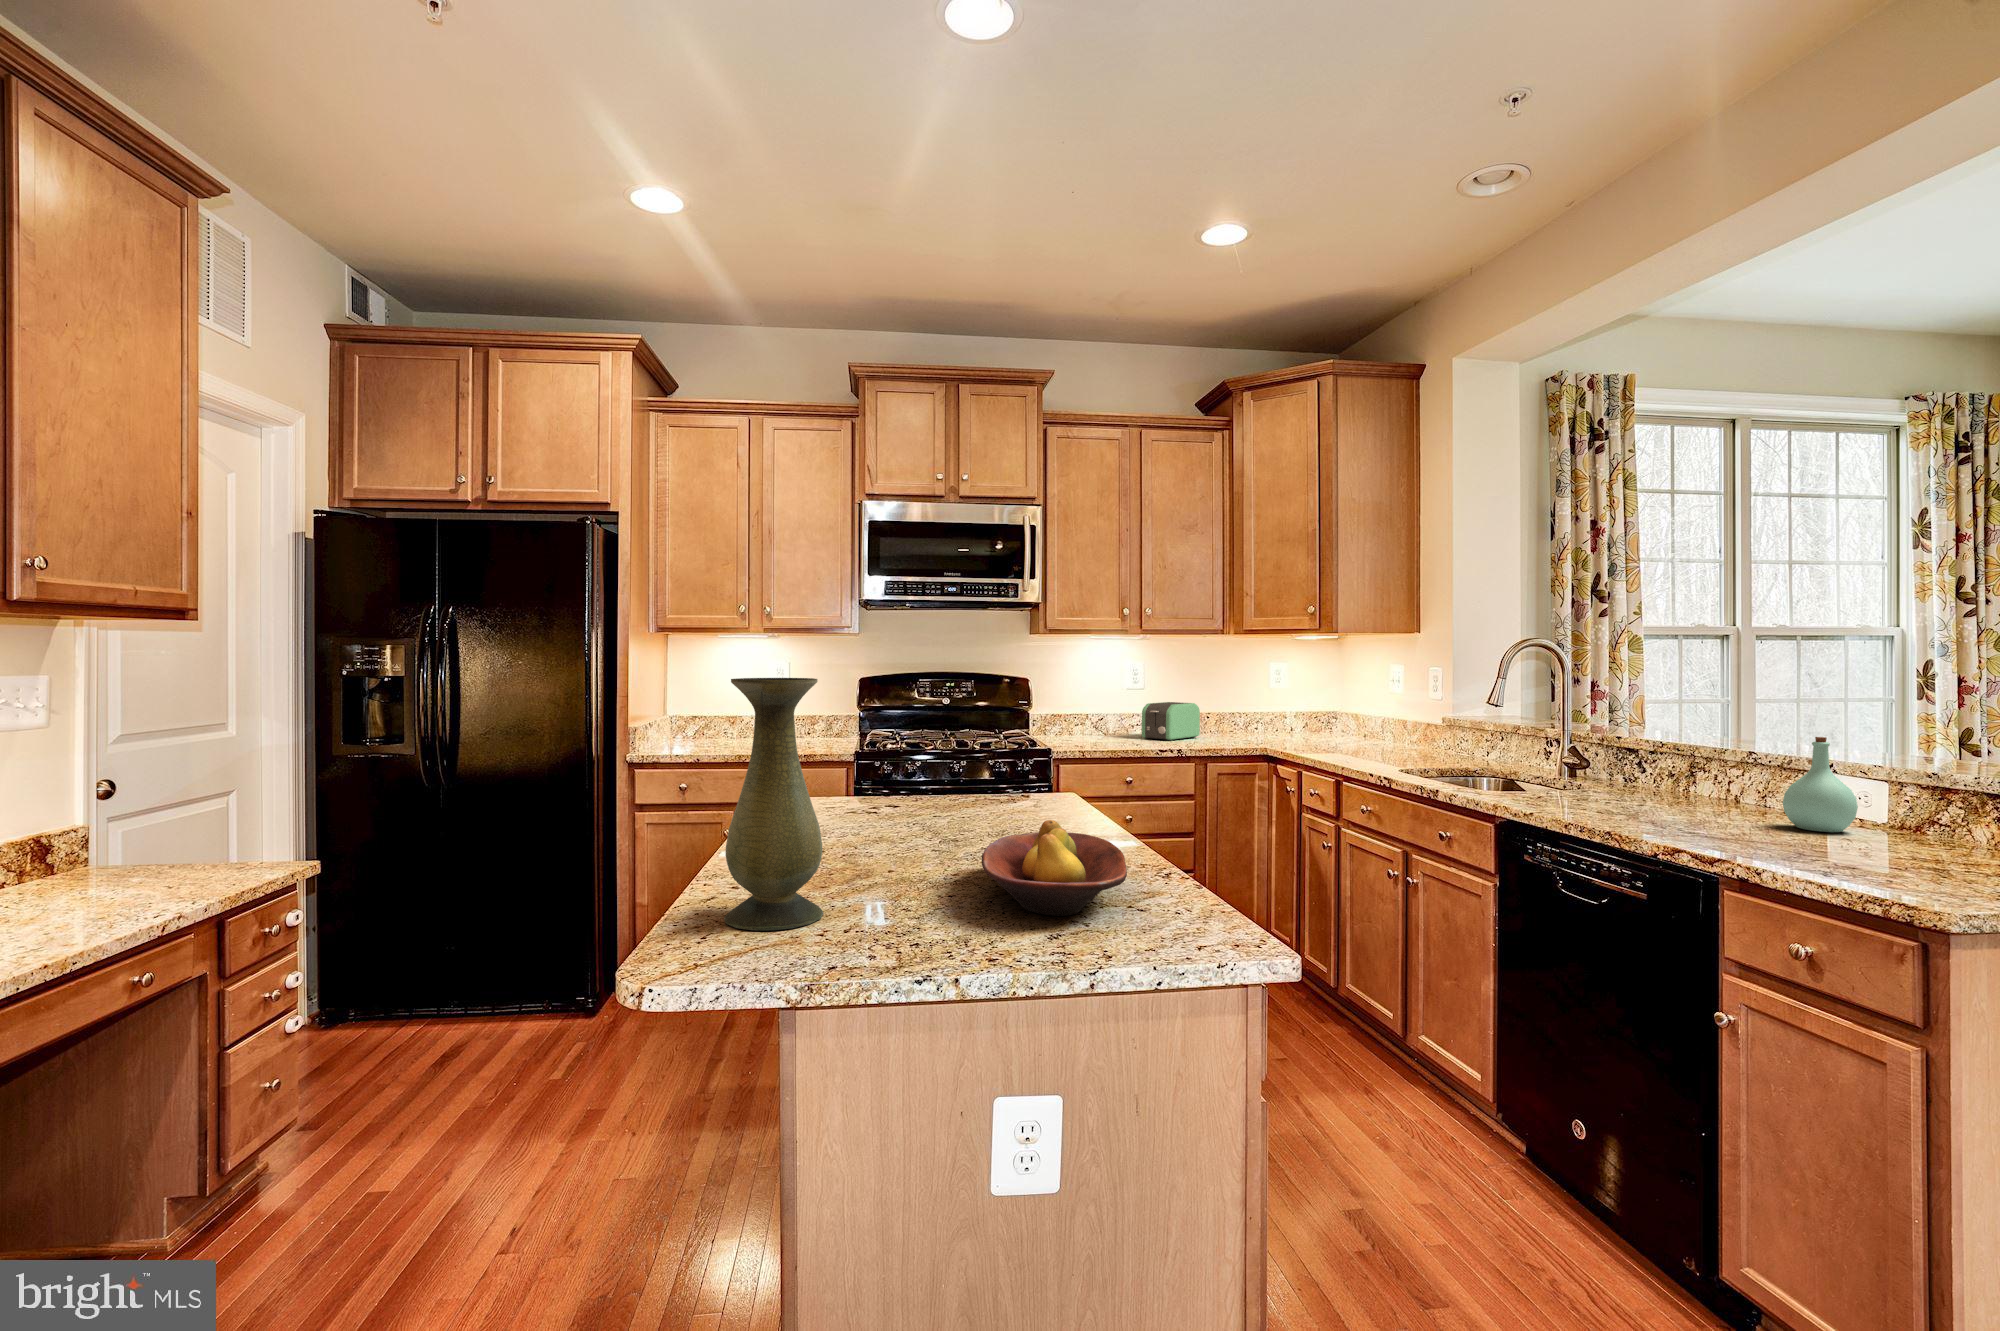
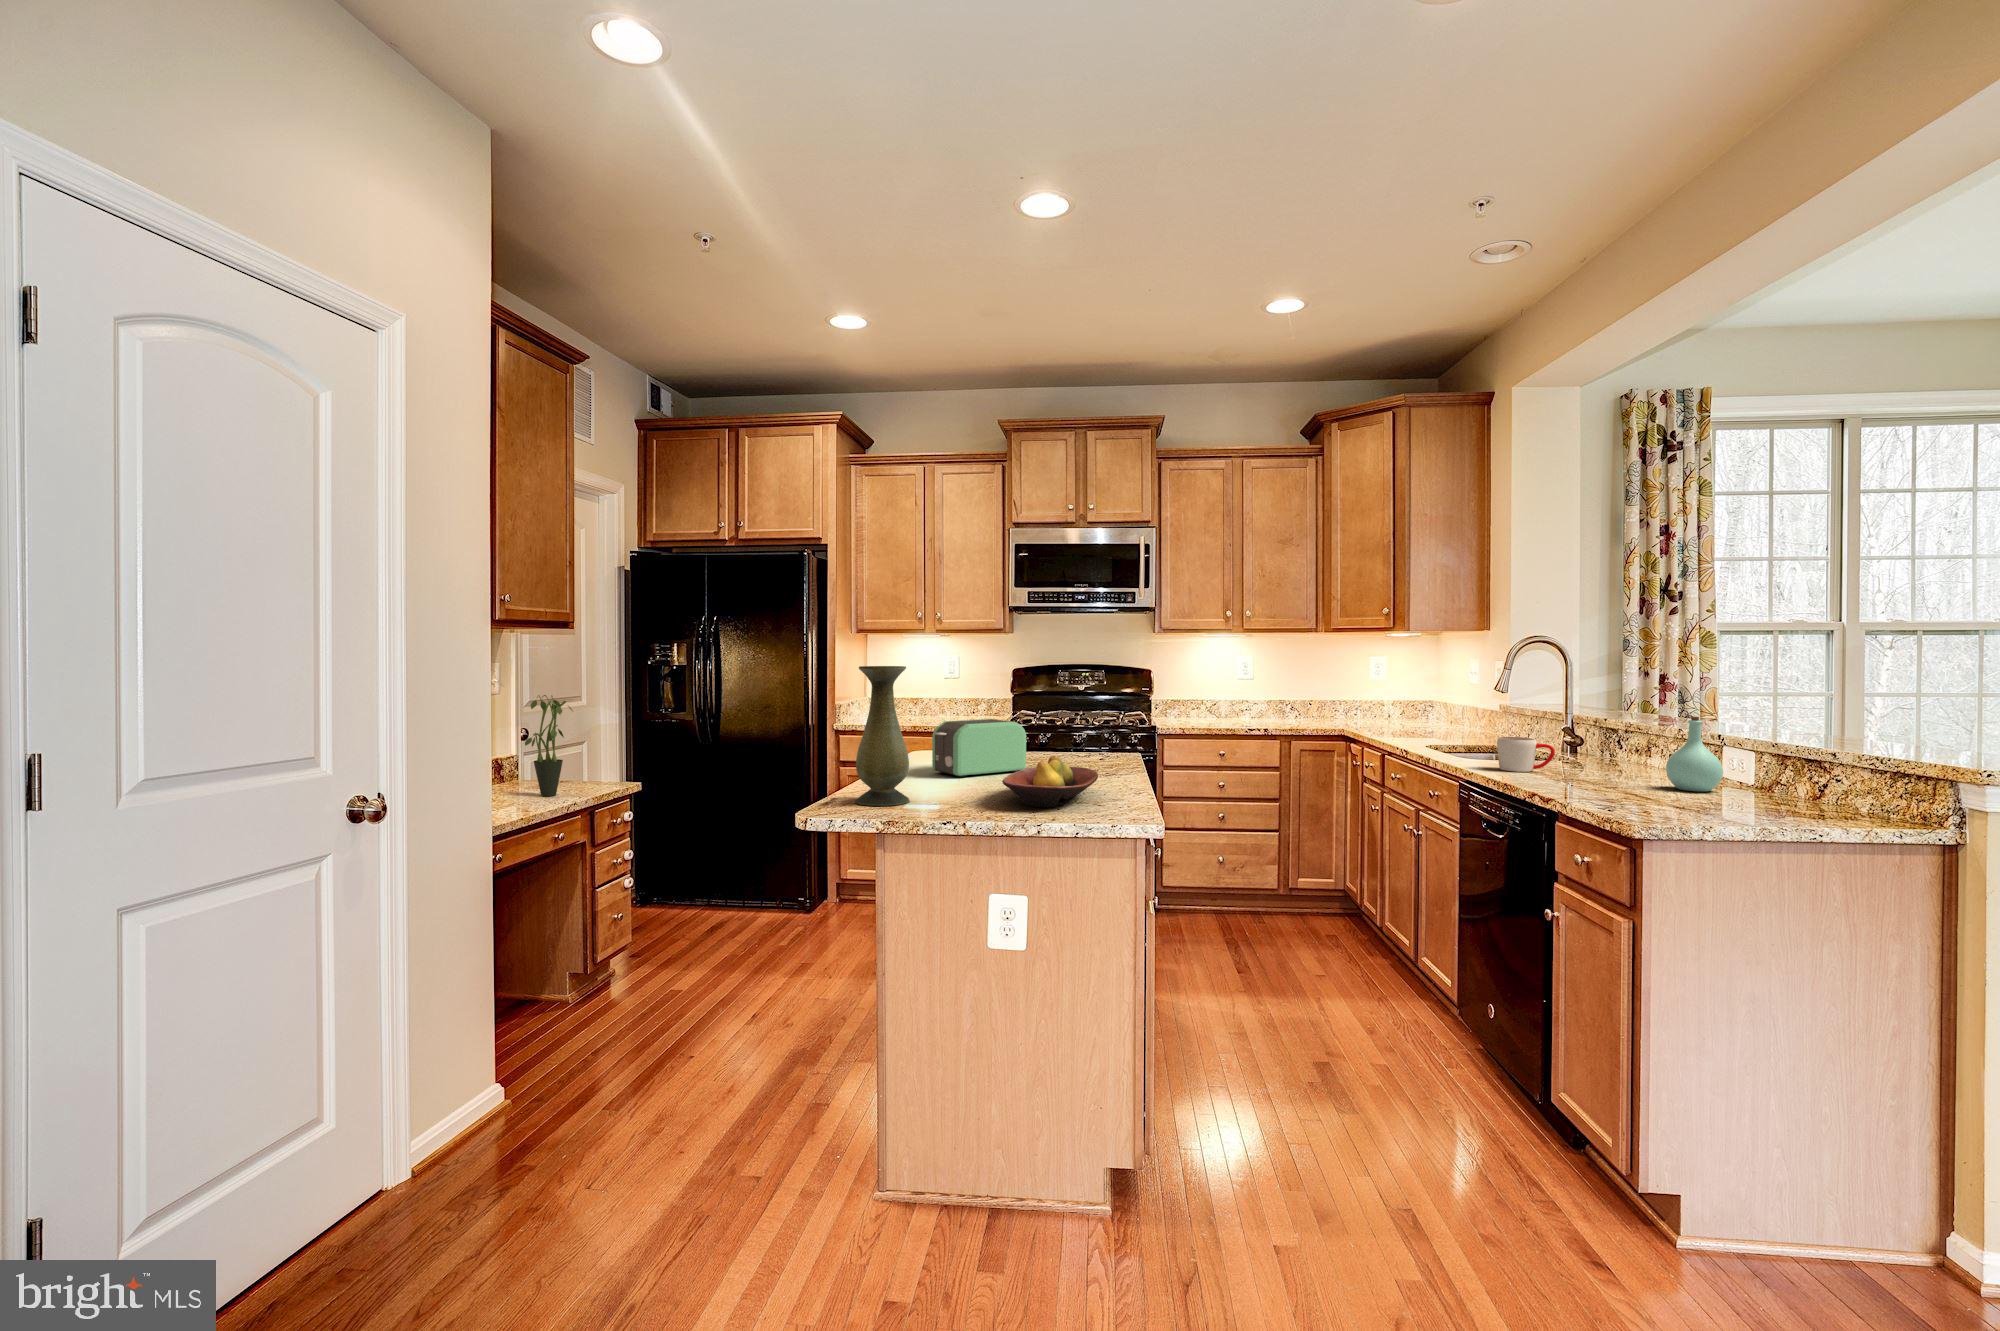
toaster: present [1142,702,1200,741] -> present [932,719,1026,777]
potted plant: none [74,729,180,905] -> present [525,695,573,796]
mug: none [1541,762,1615,807] -> present [1497,737,1555,772]

